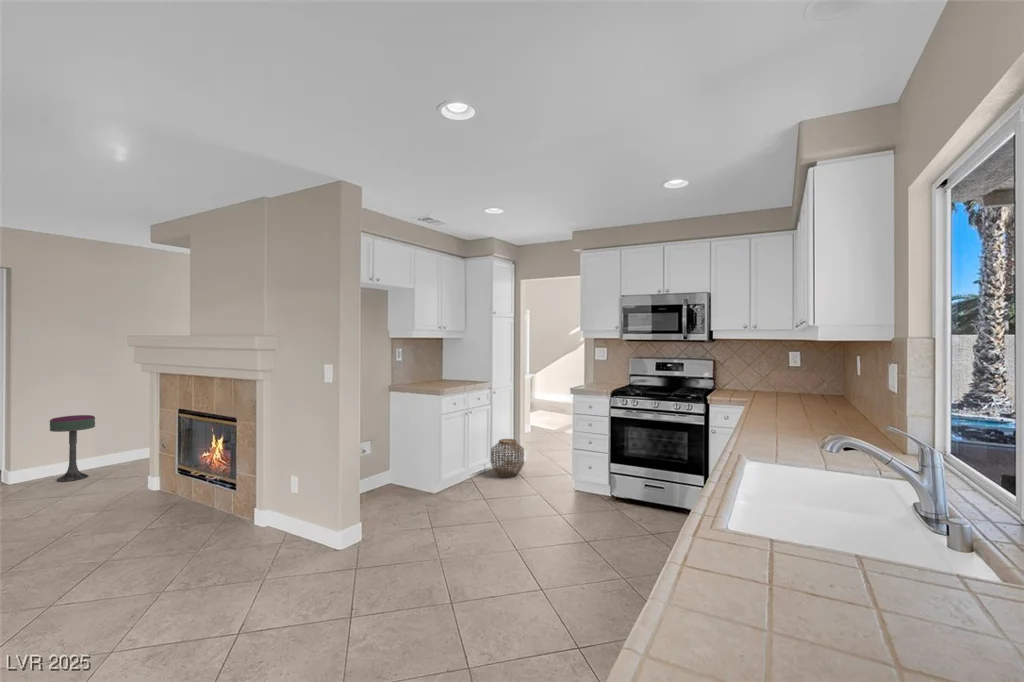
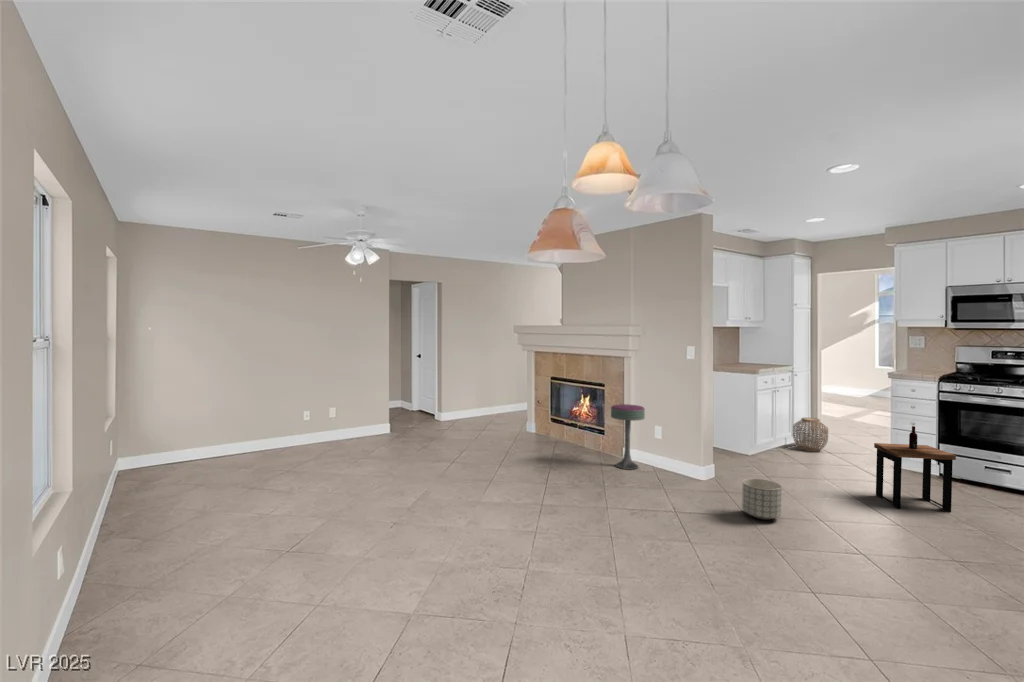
bar stool: present [50,415,95,481] -> present [611,404,645,469]
side table: none [540,455,611,559] -> present [874,426,956,512]
planter: none [348,556,401,623] -> present [742,478,782,520]

